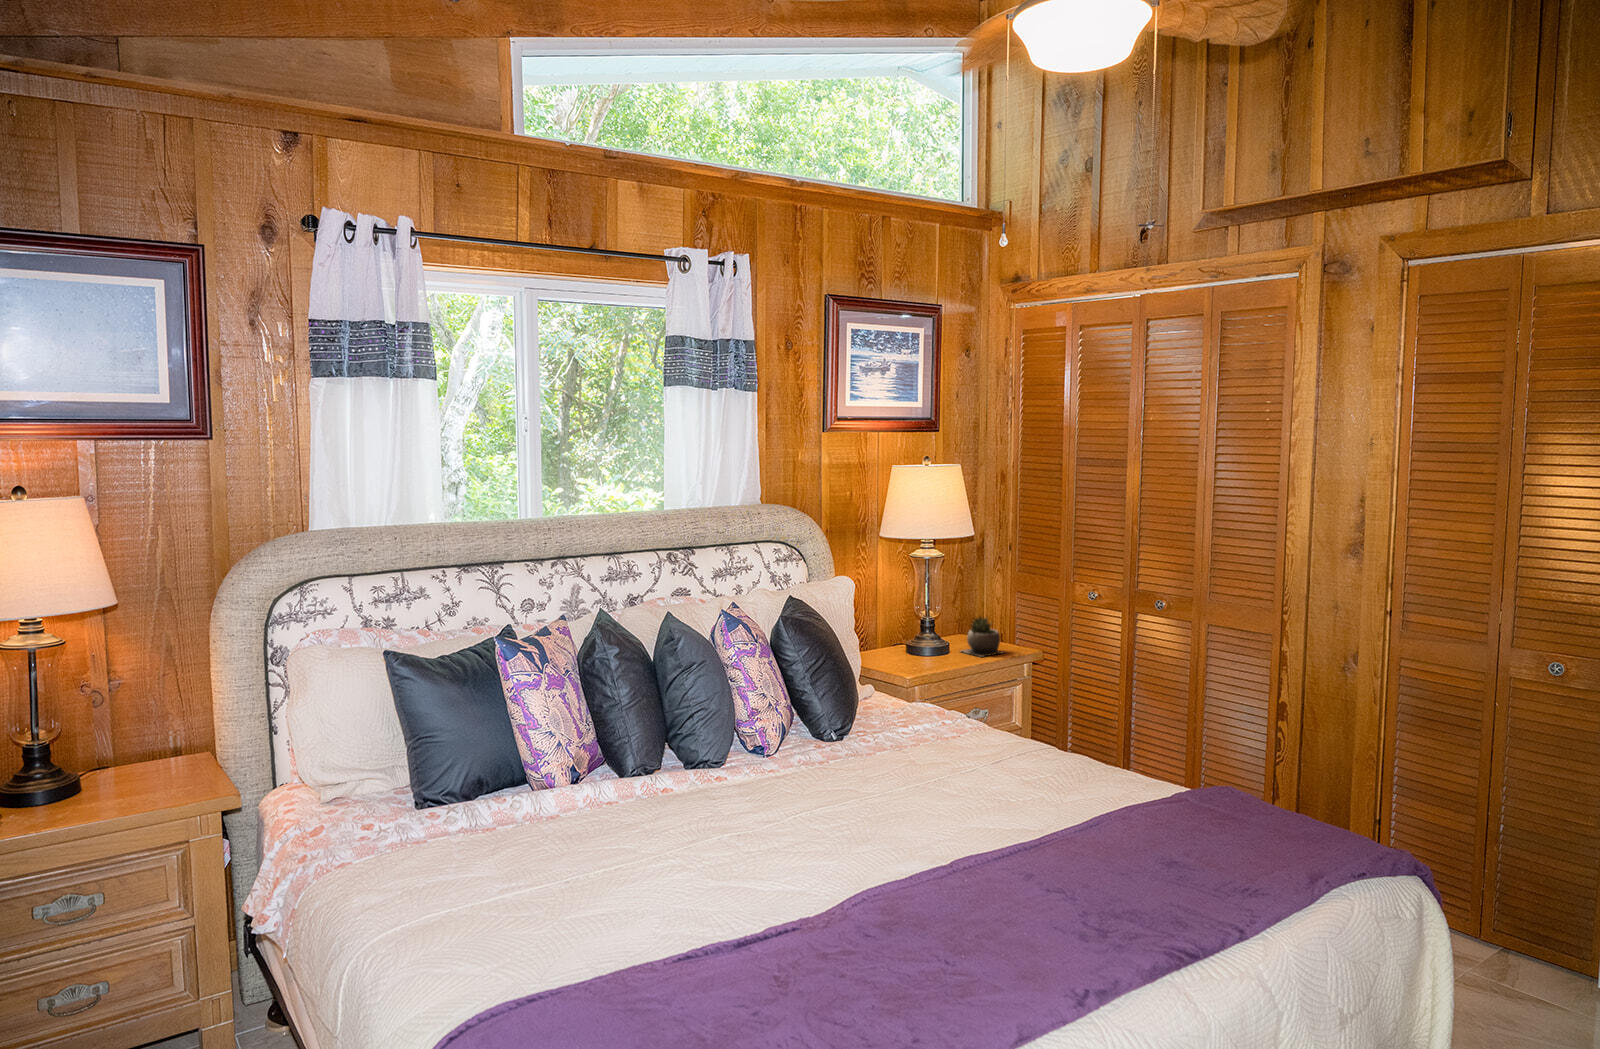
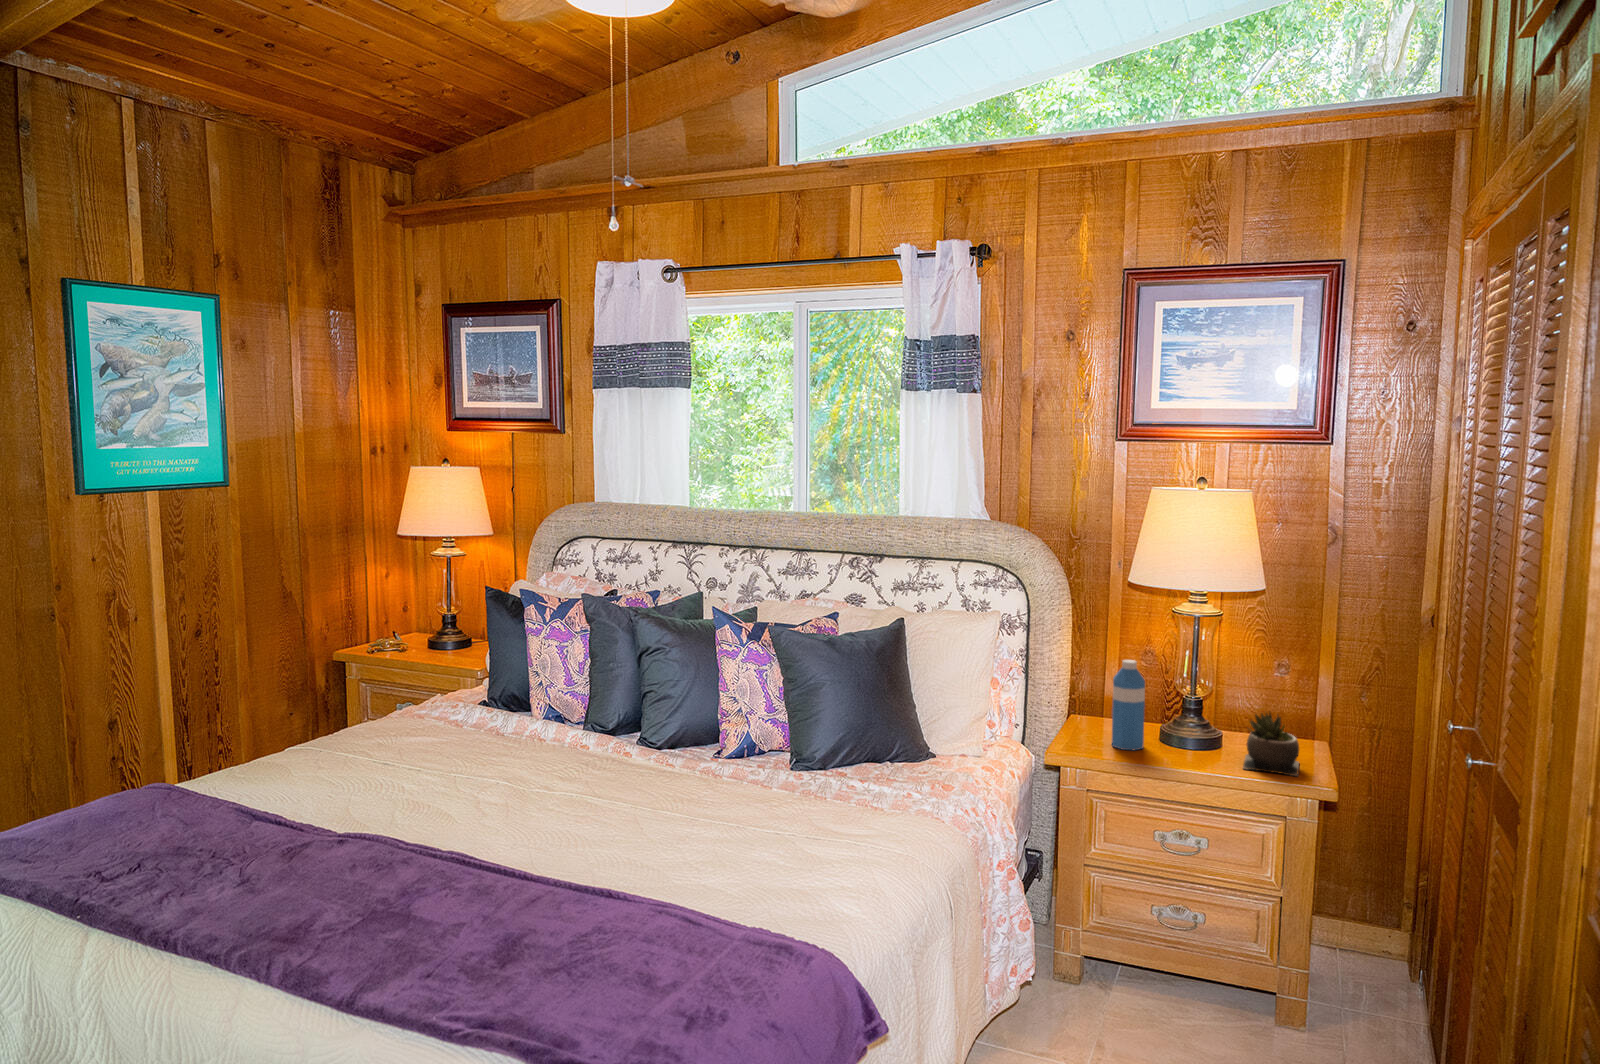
water bottle: none [892,599,916,667] -> present [1112,660,1145,750]

